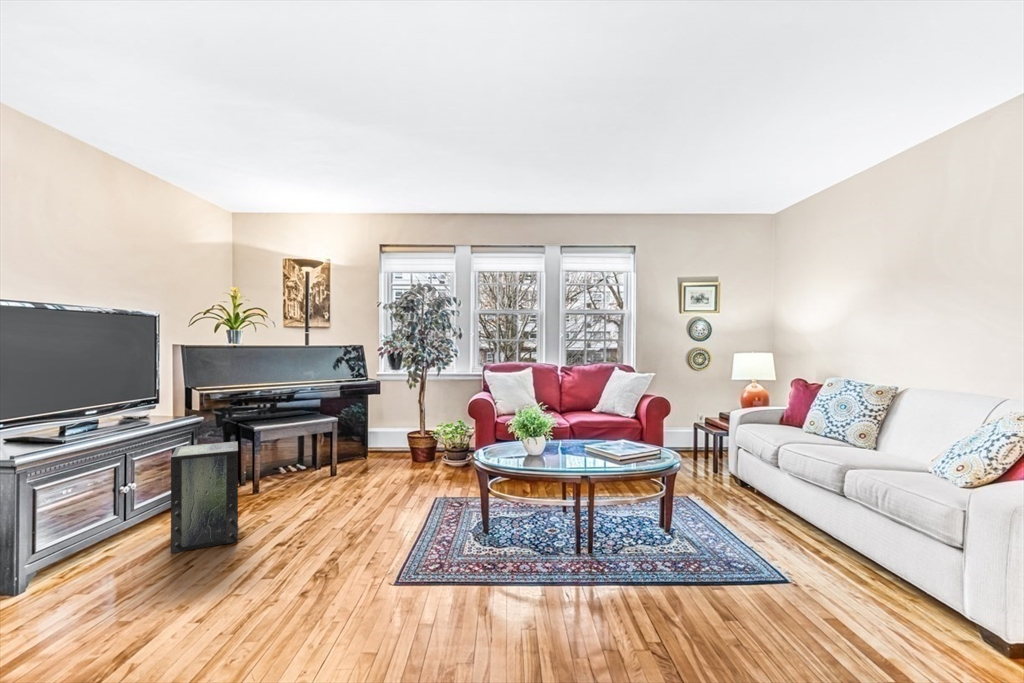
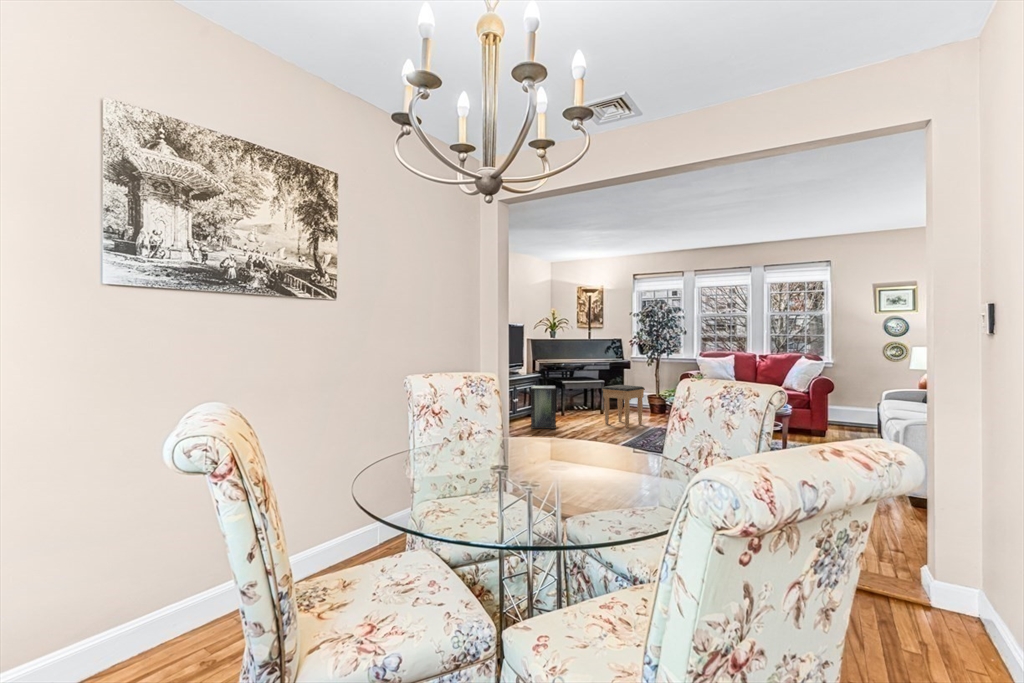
footstool: none [340,424,417,507] -> present [602,385,645,428]

